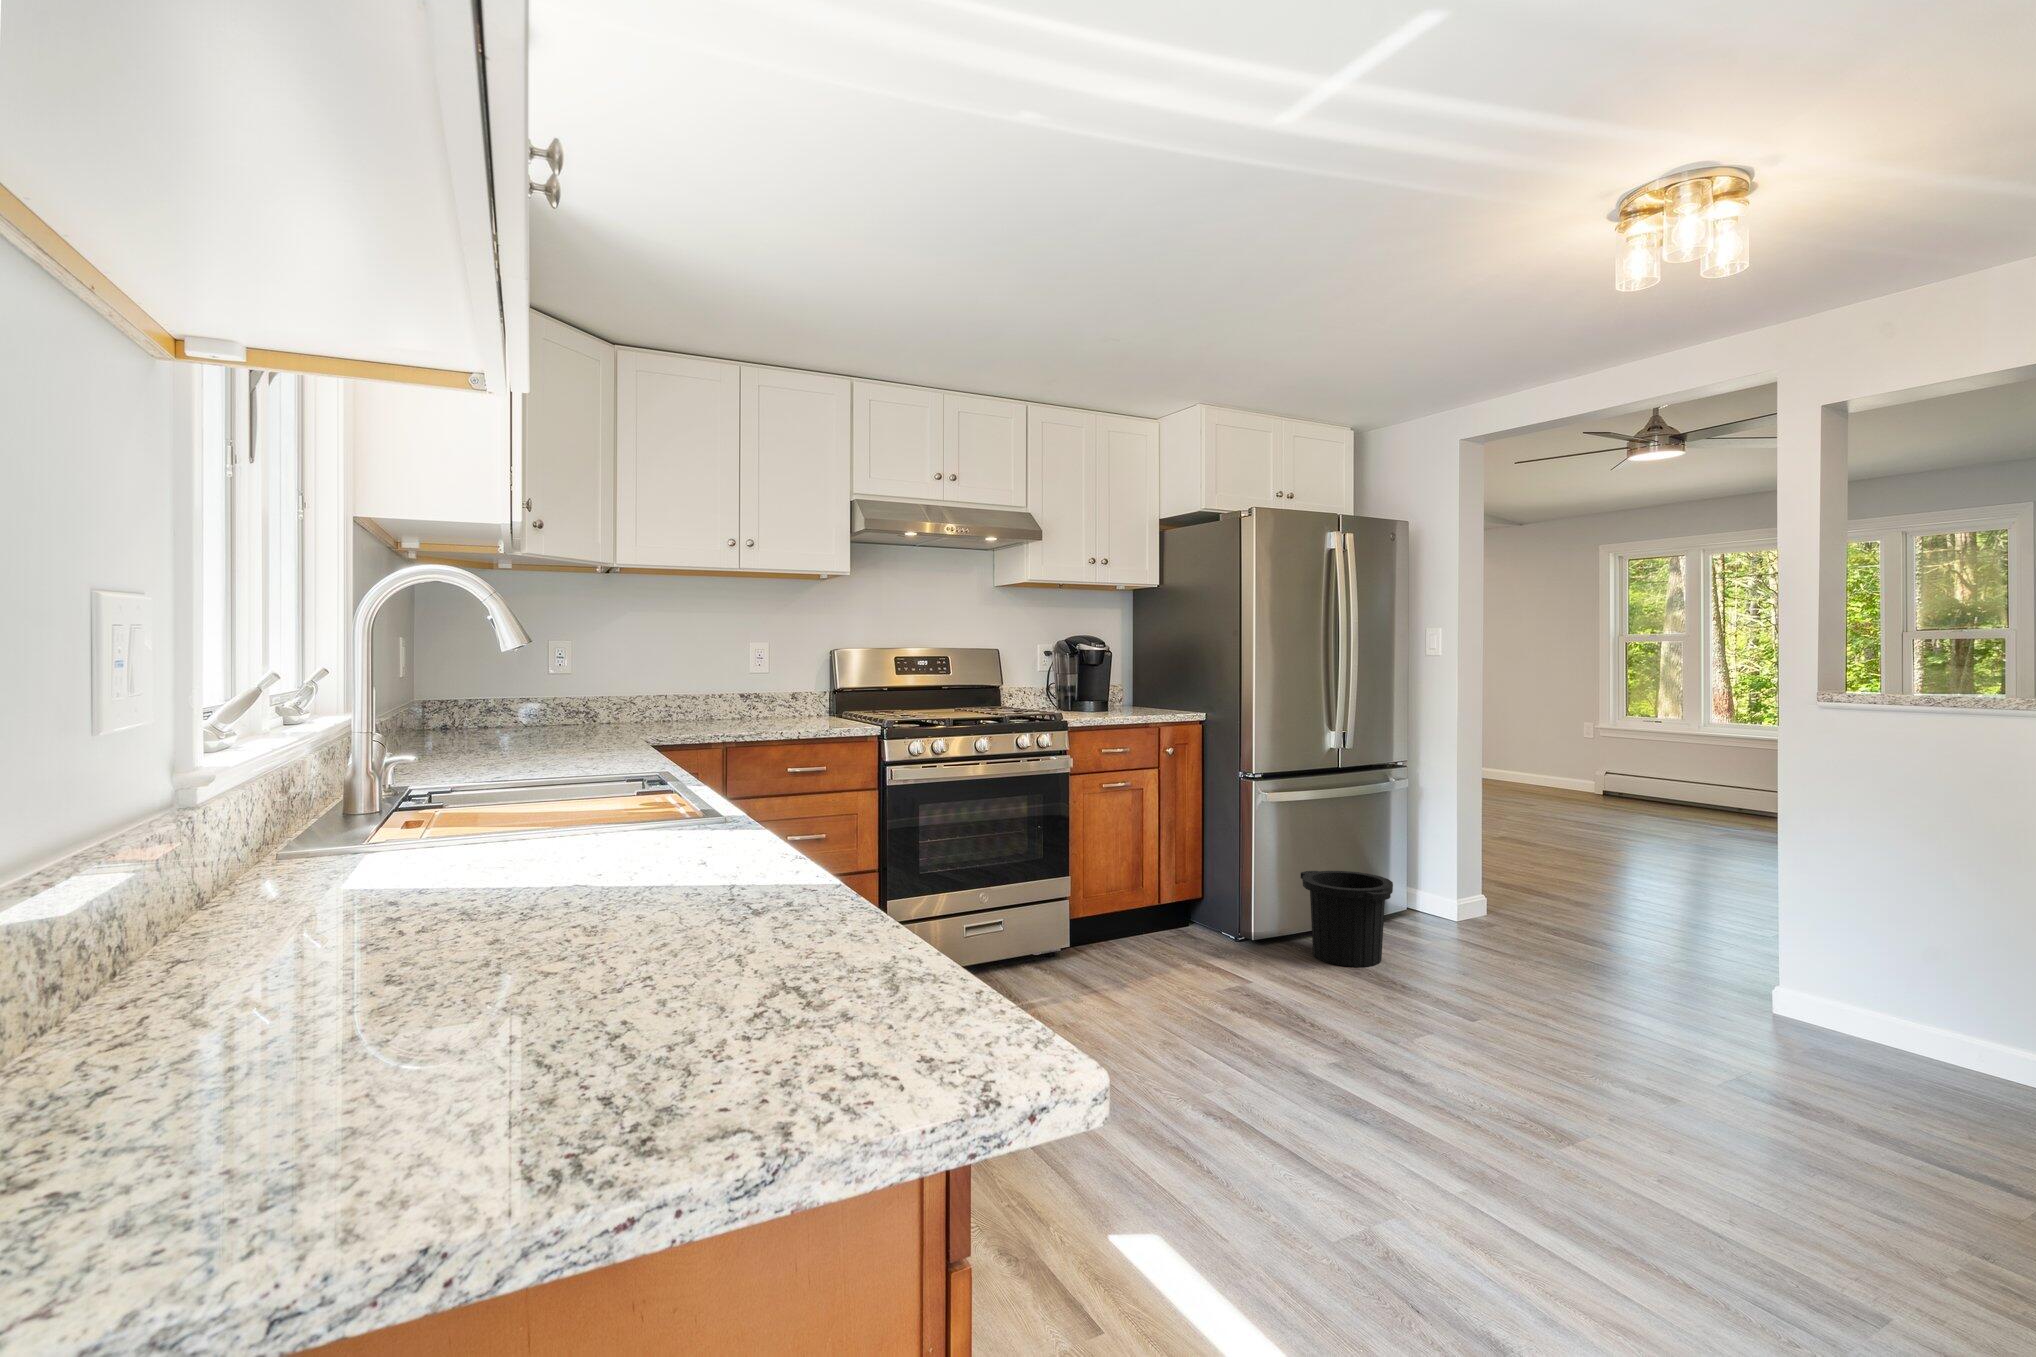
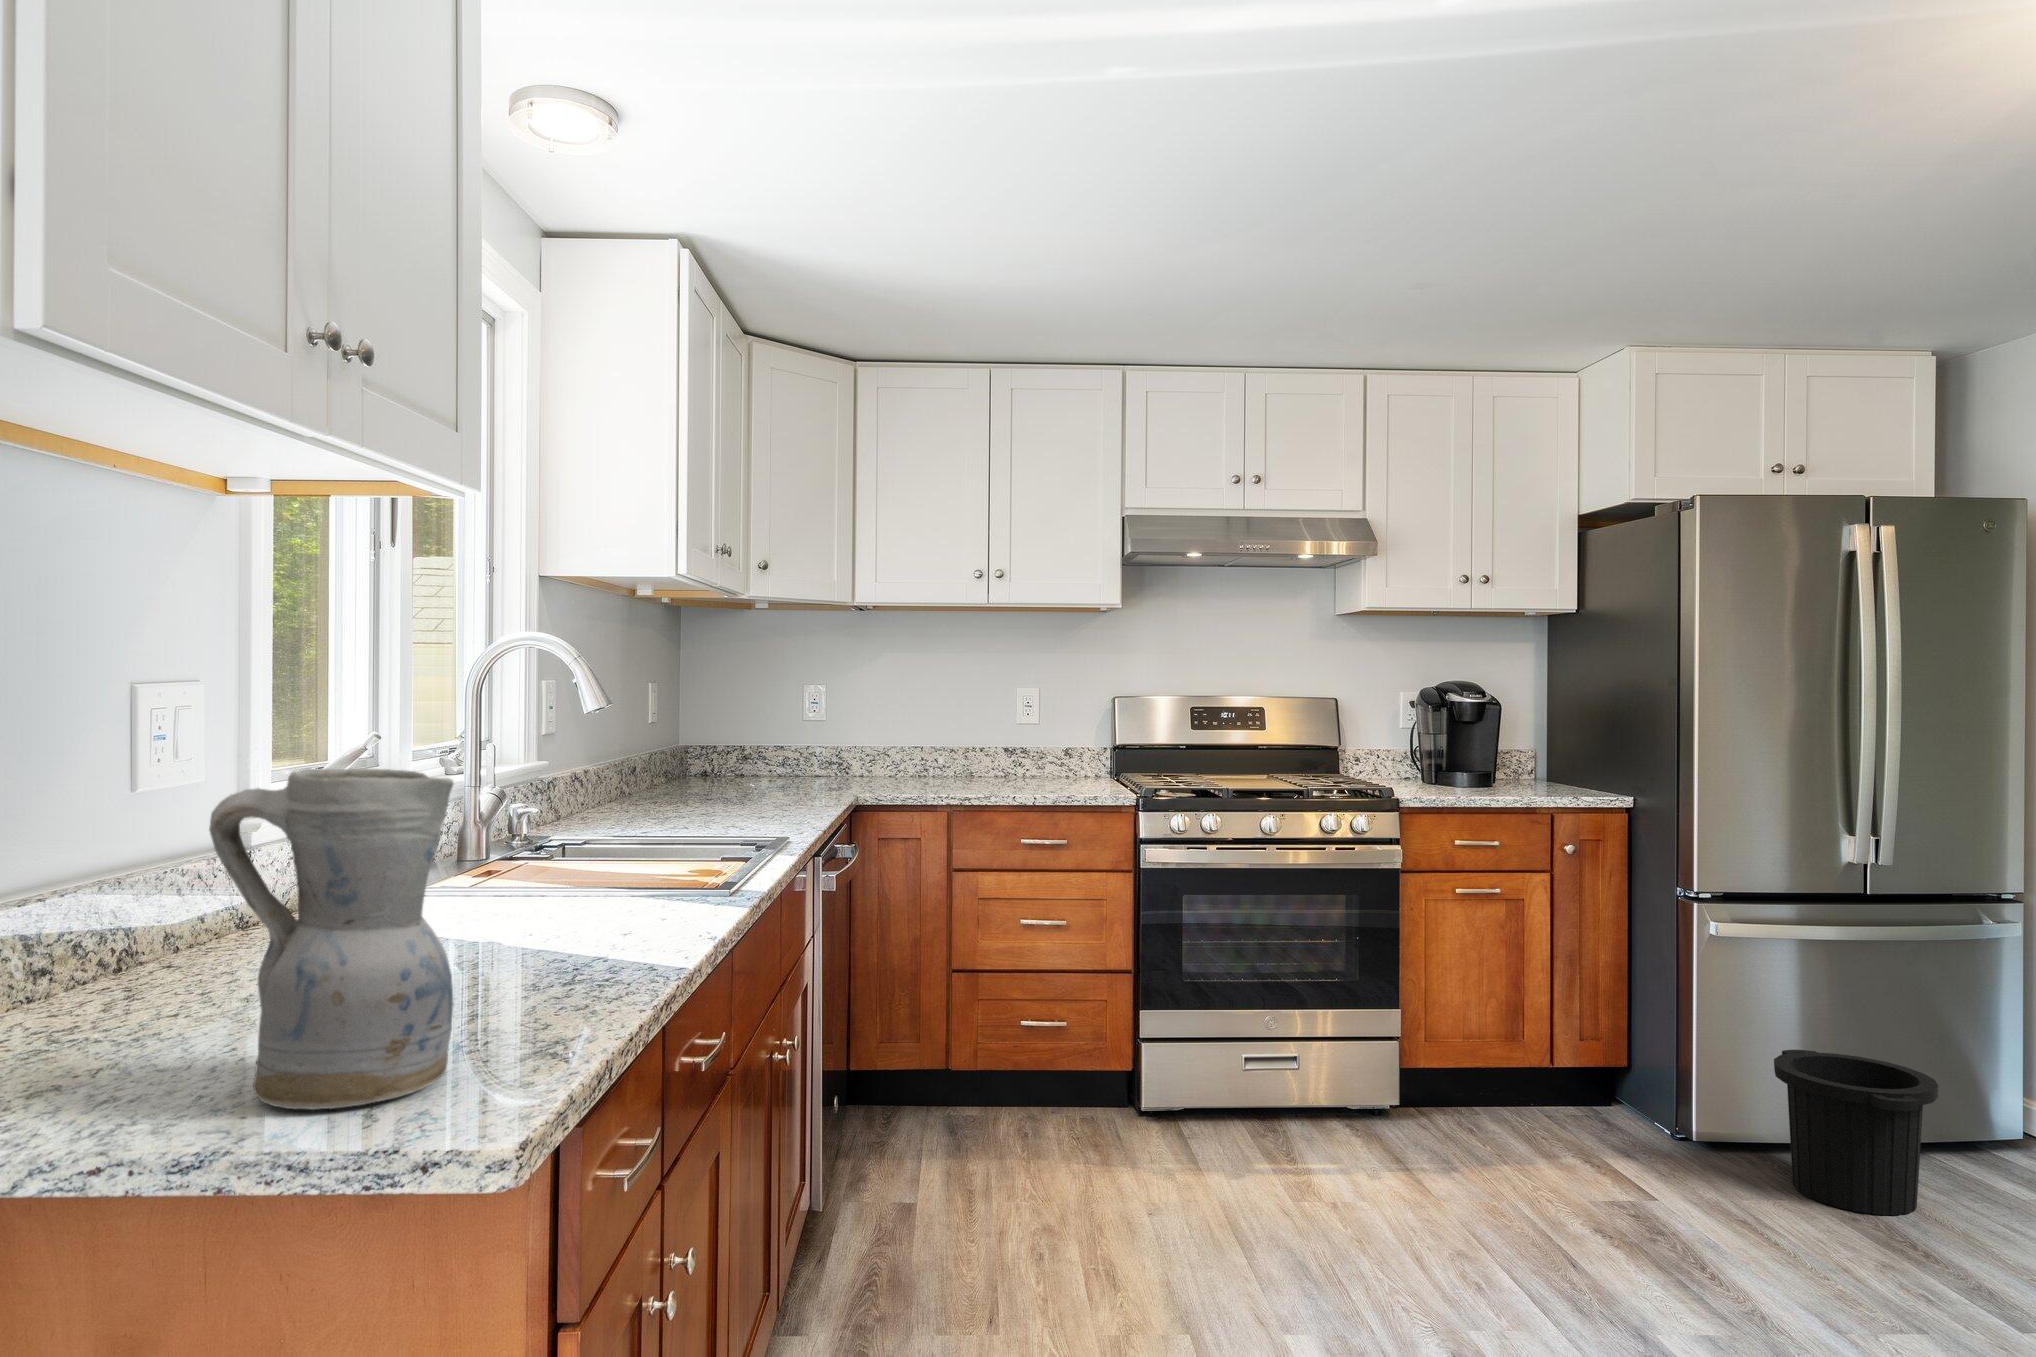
ceramic pitcher: none [629,668,891,1088] -> present [209,768,454,1110]

